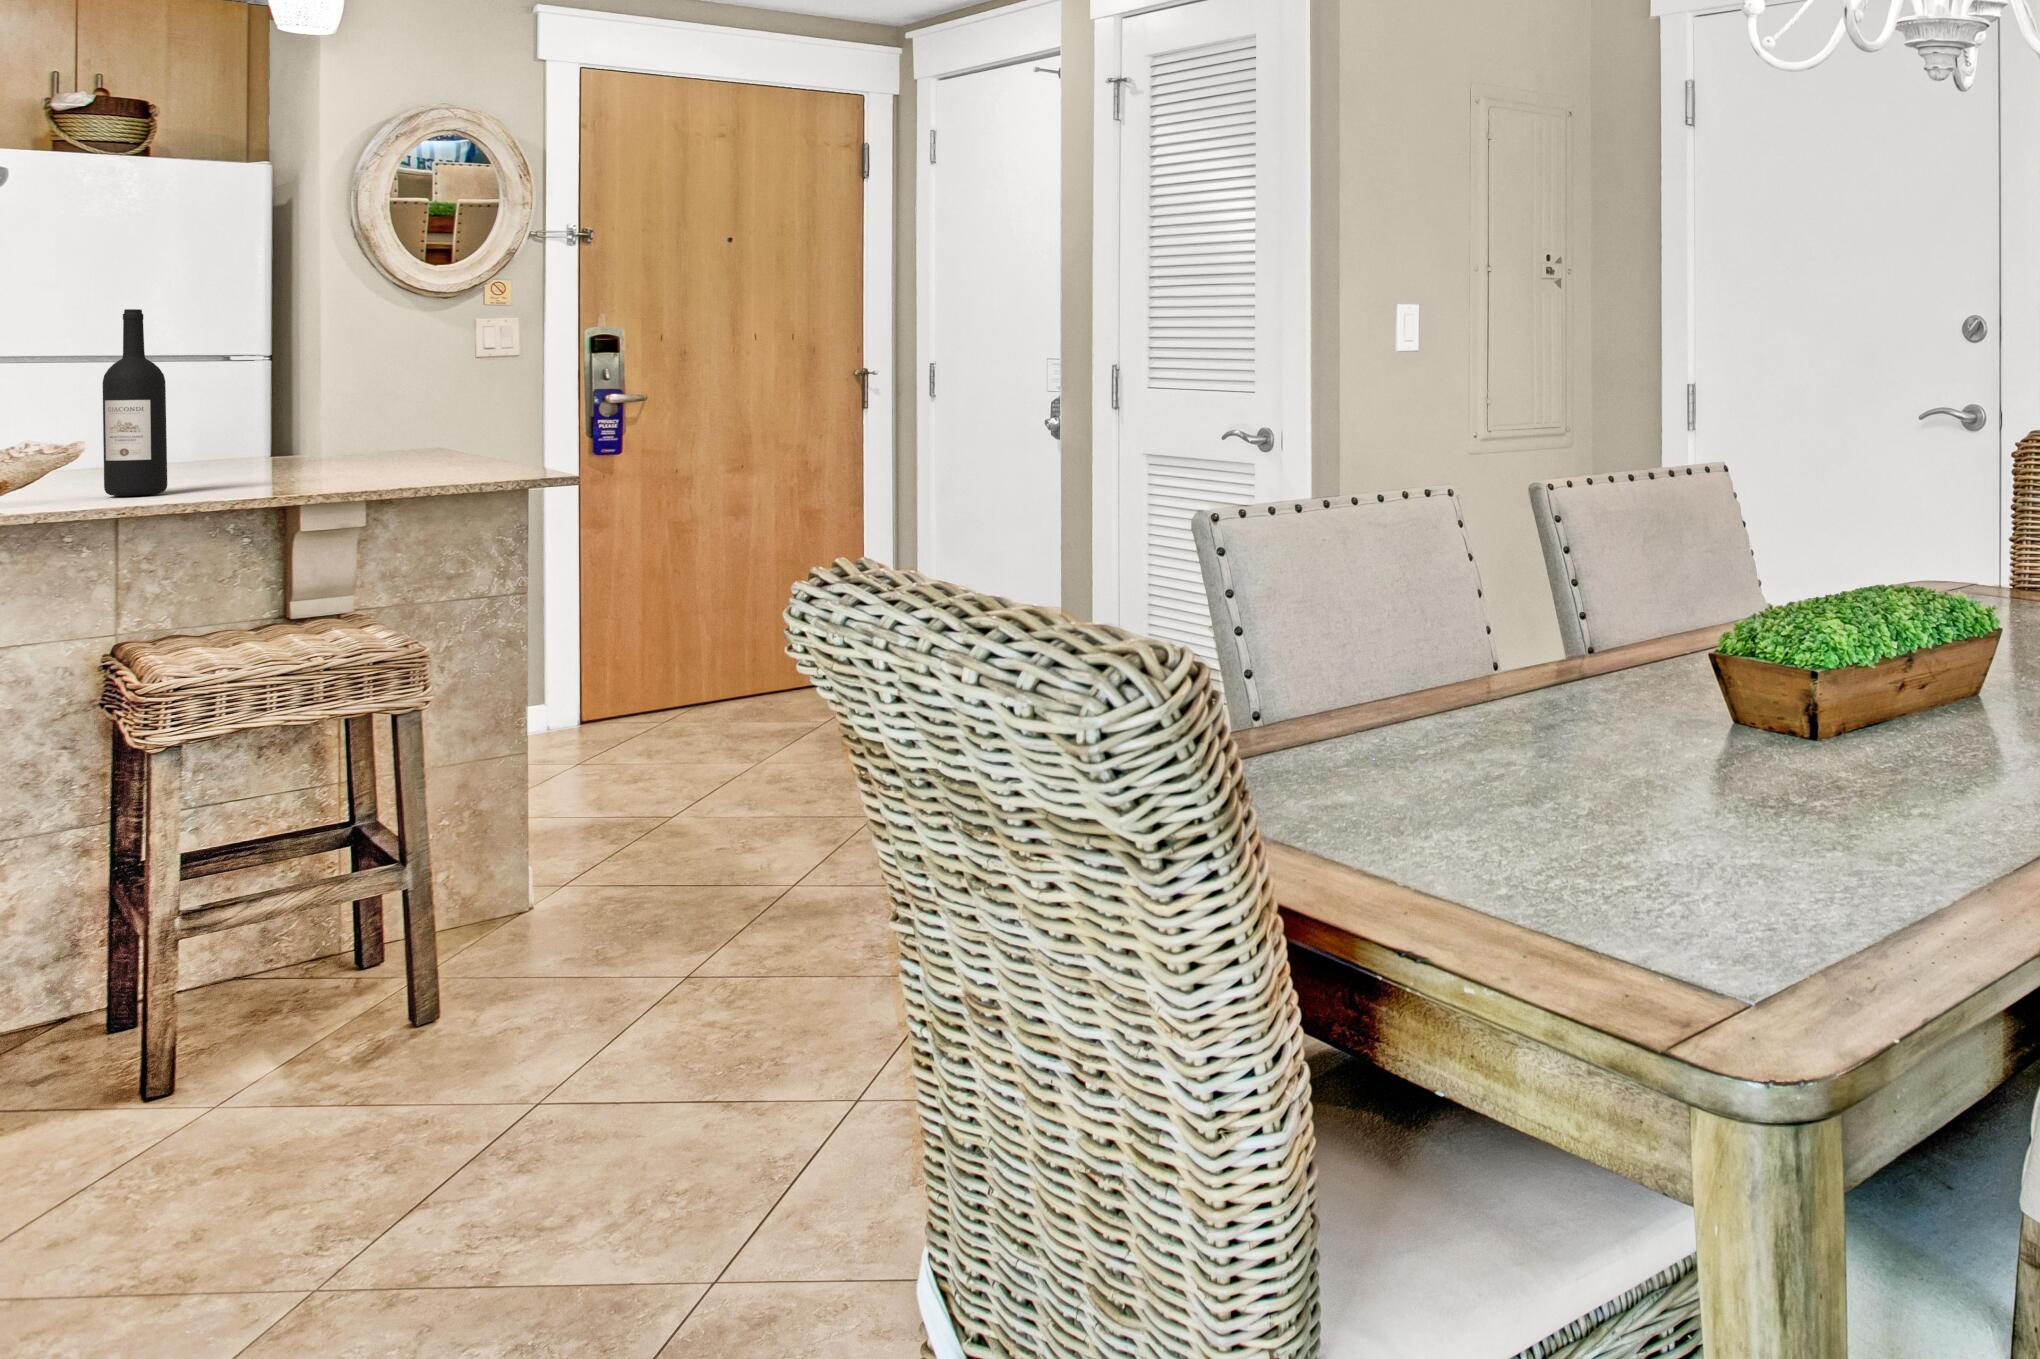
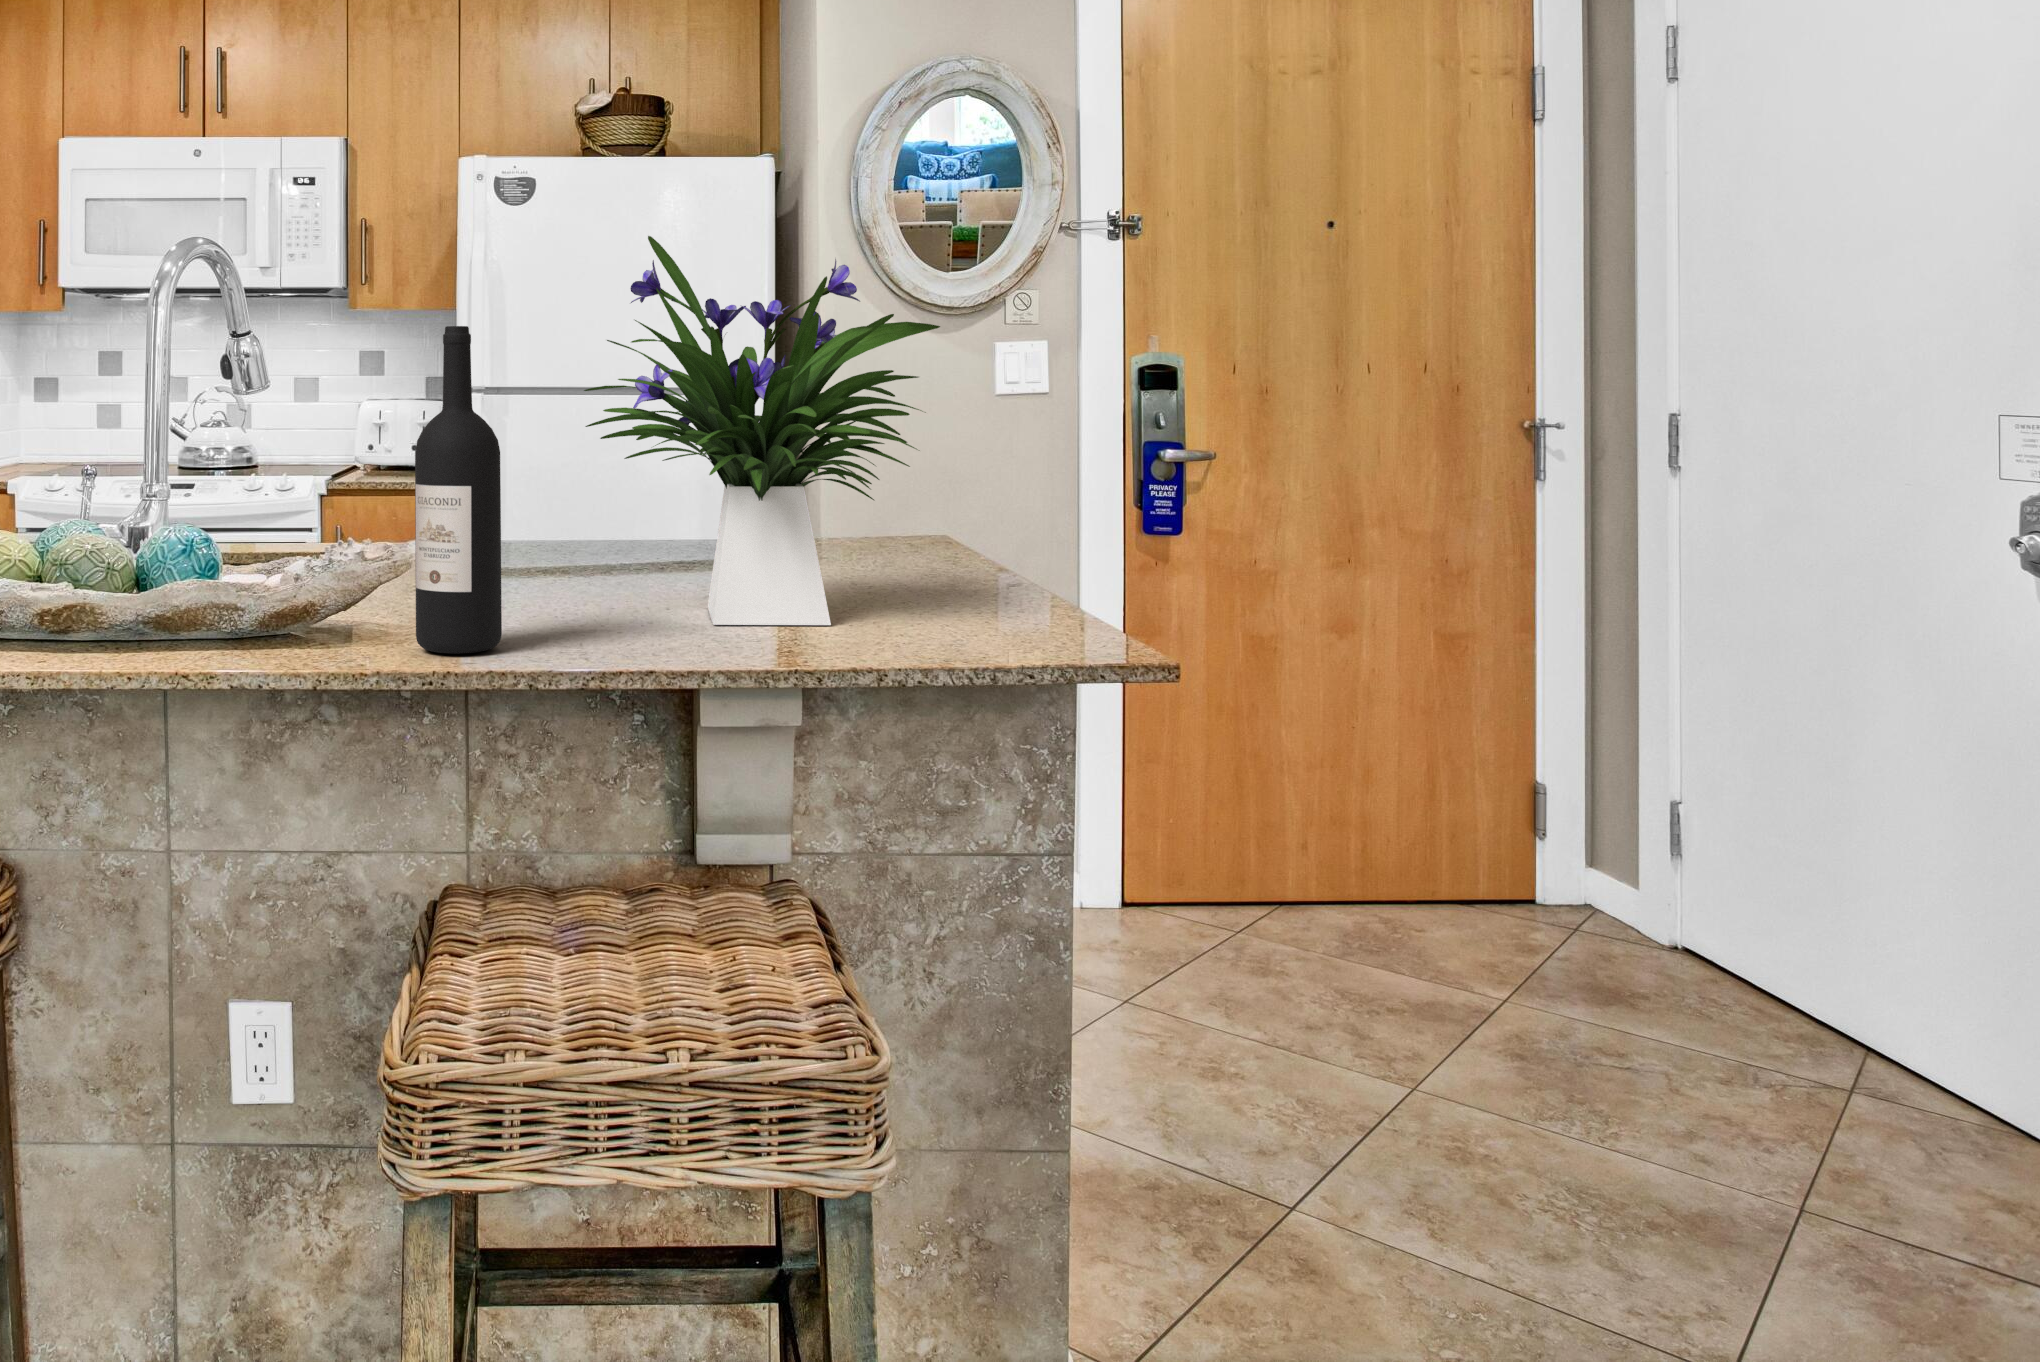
flower arrangement: none [194,256,446,481] -> present [584,236,940,625]

